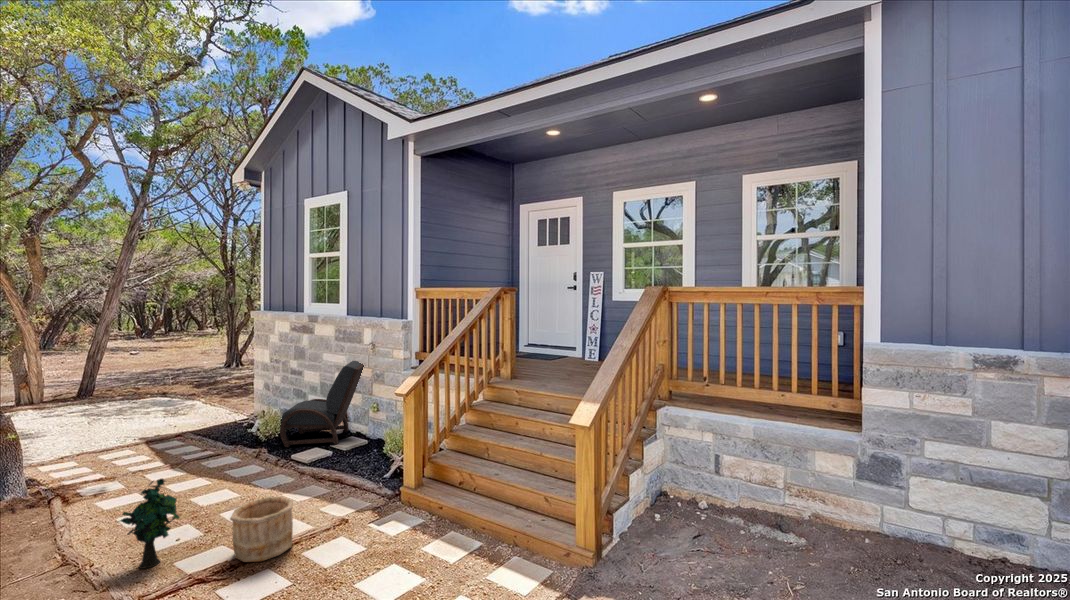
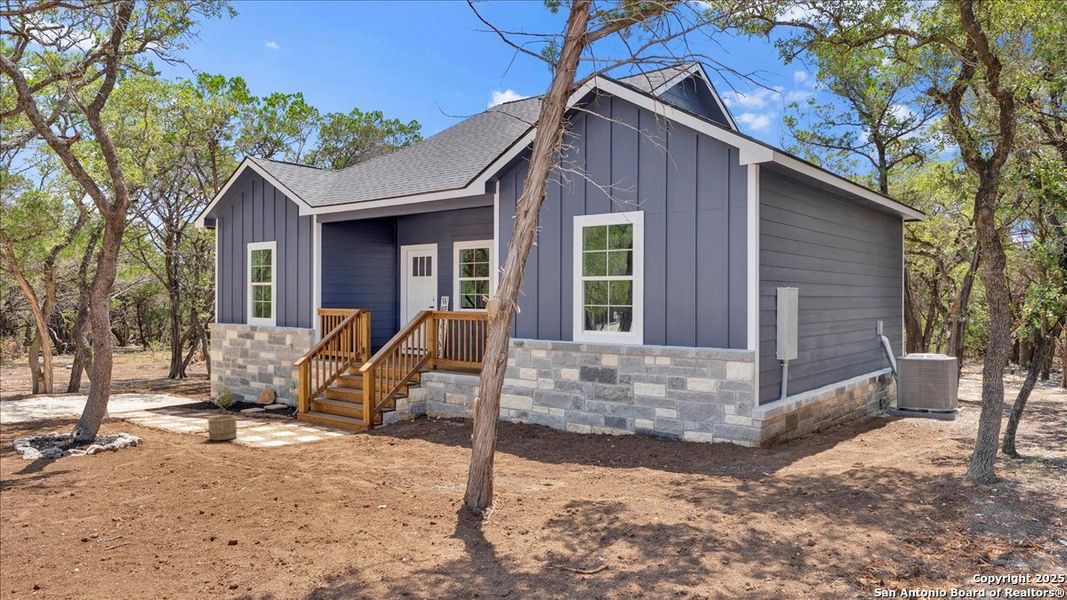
lounge chair: present [280,361,364,447] -> none [230,356,288,411]
decorative plant: present [120,479,180,569] -> none [158,402,184,442]

